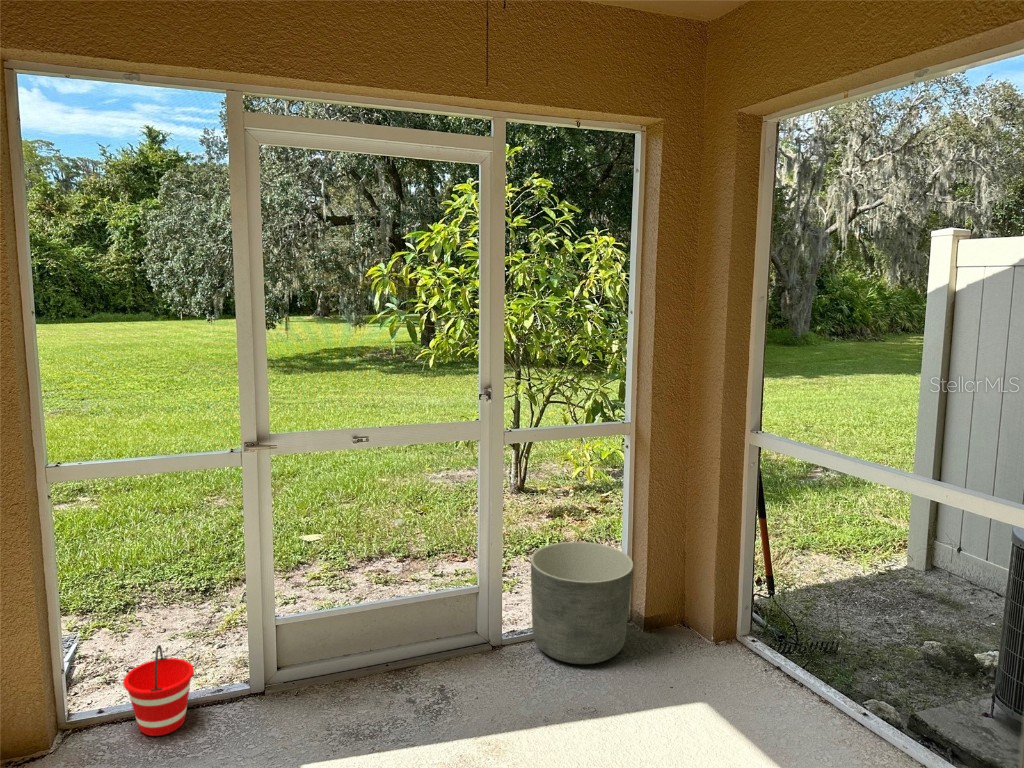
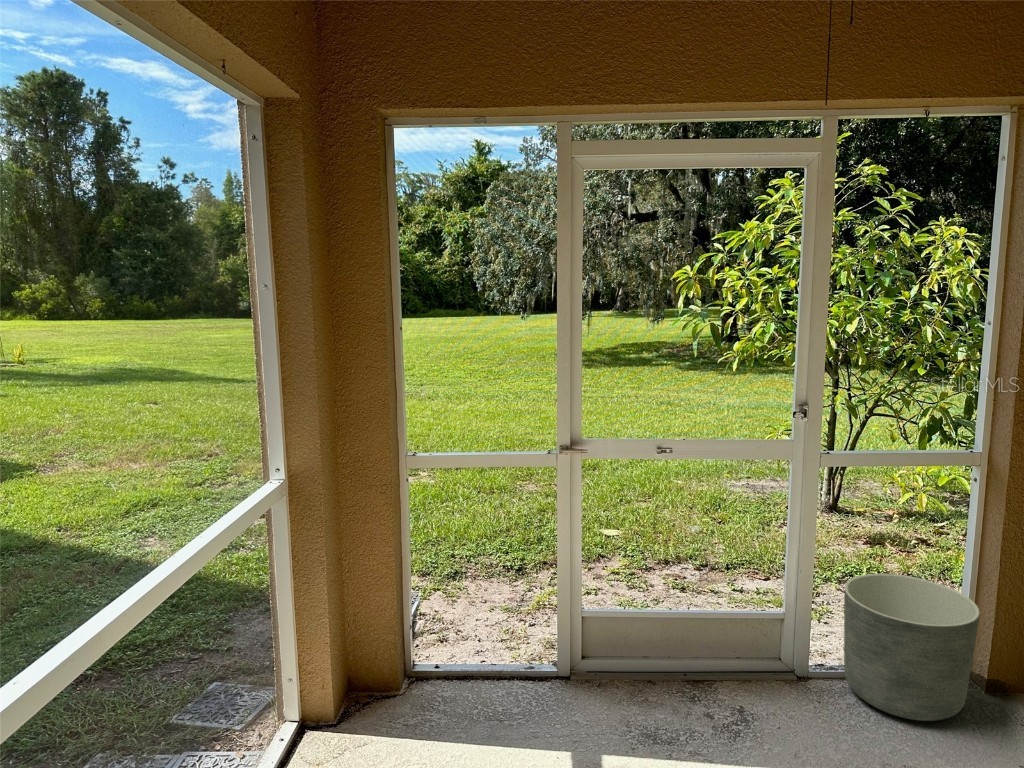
bucket: present [124,645,194,736] -> none [434,613,494,697]

